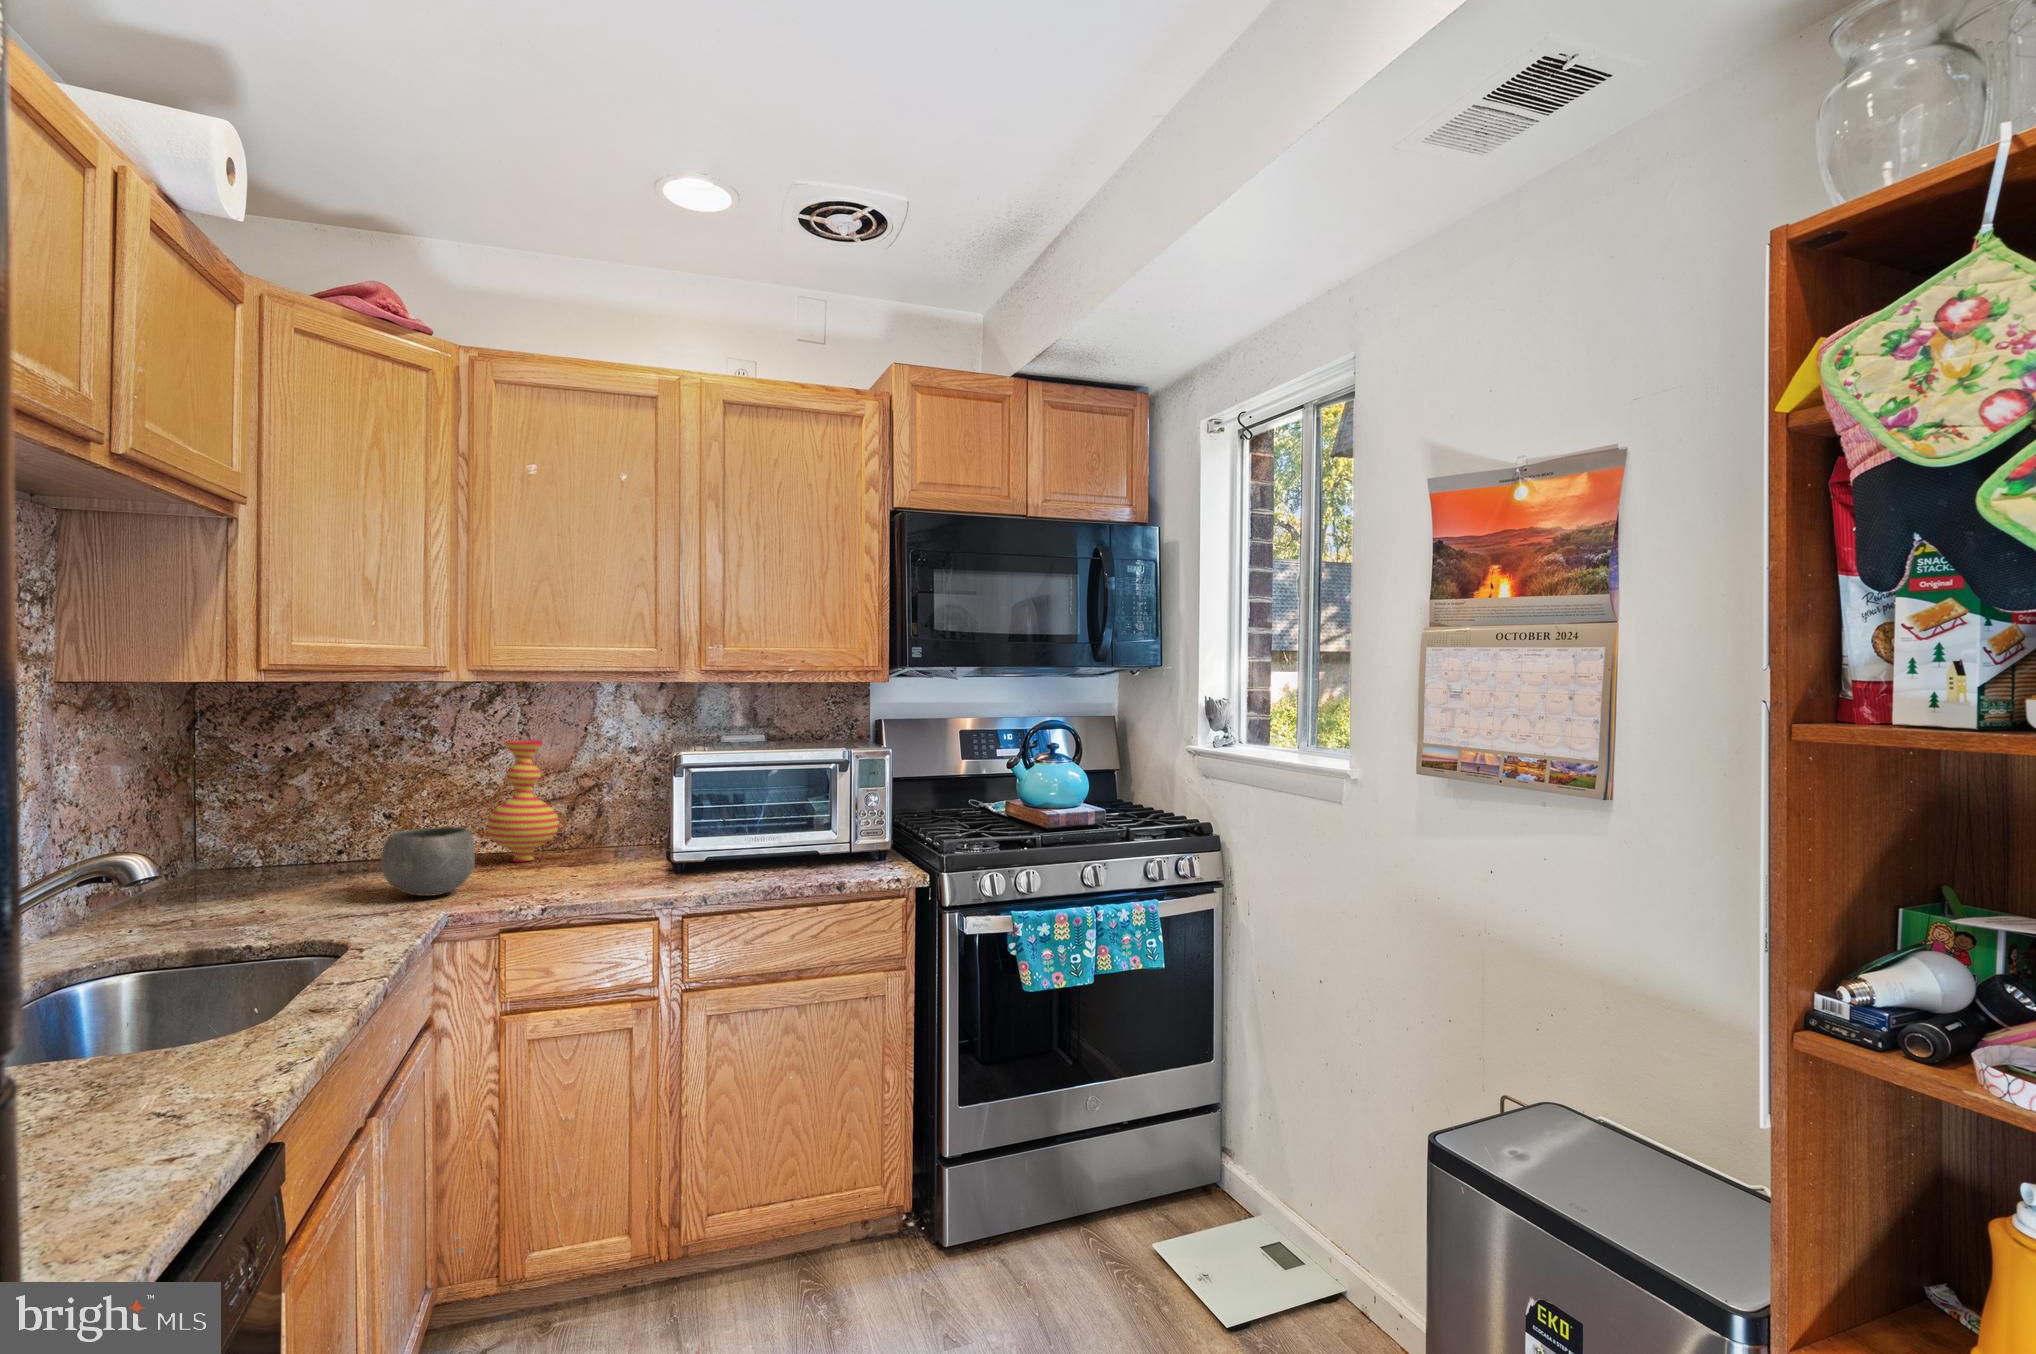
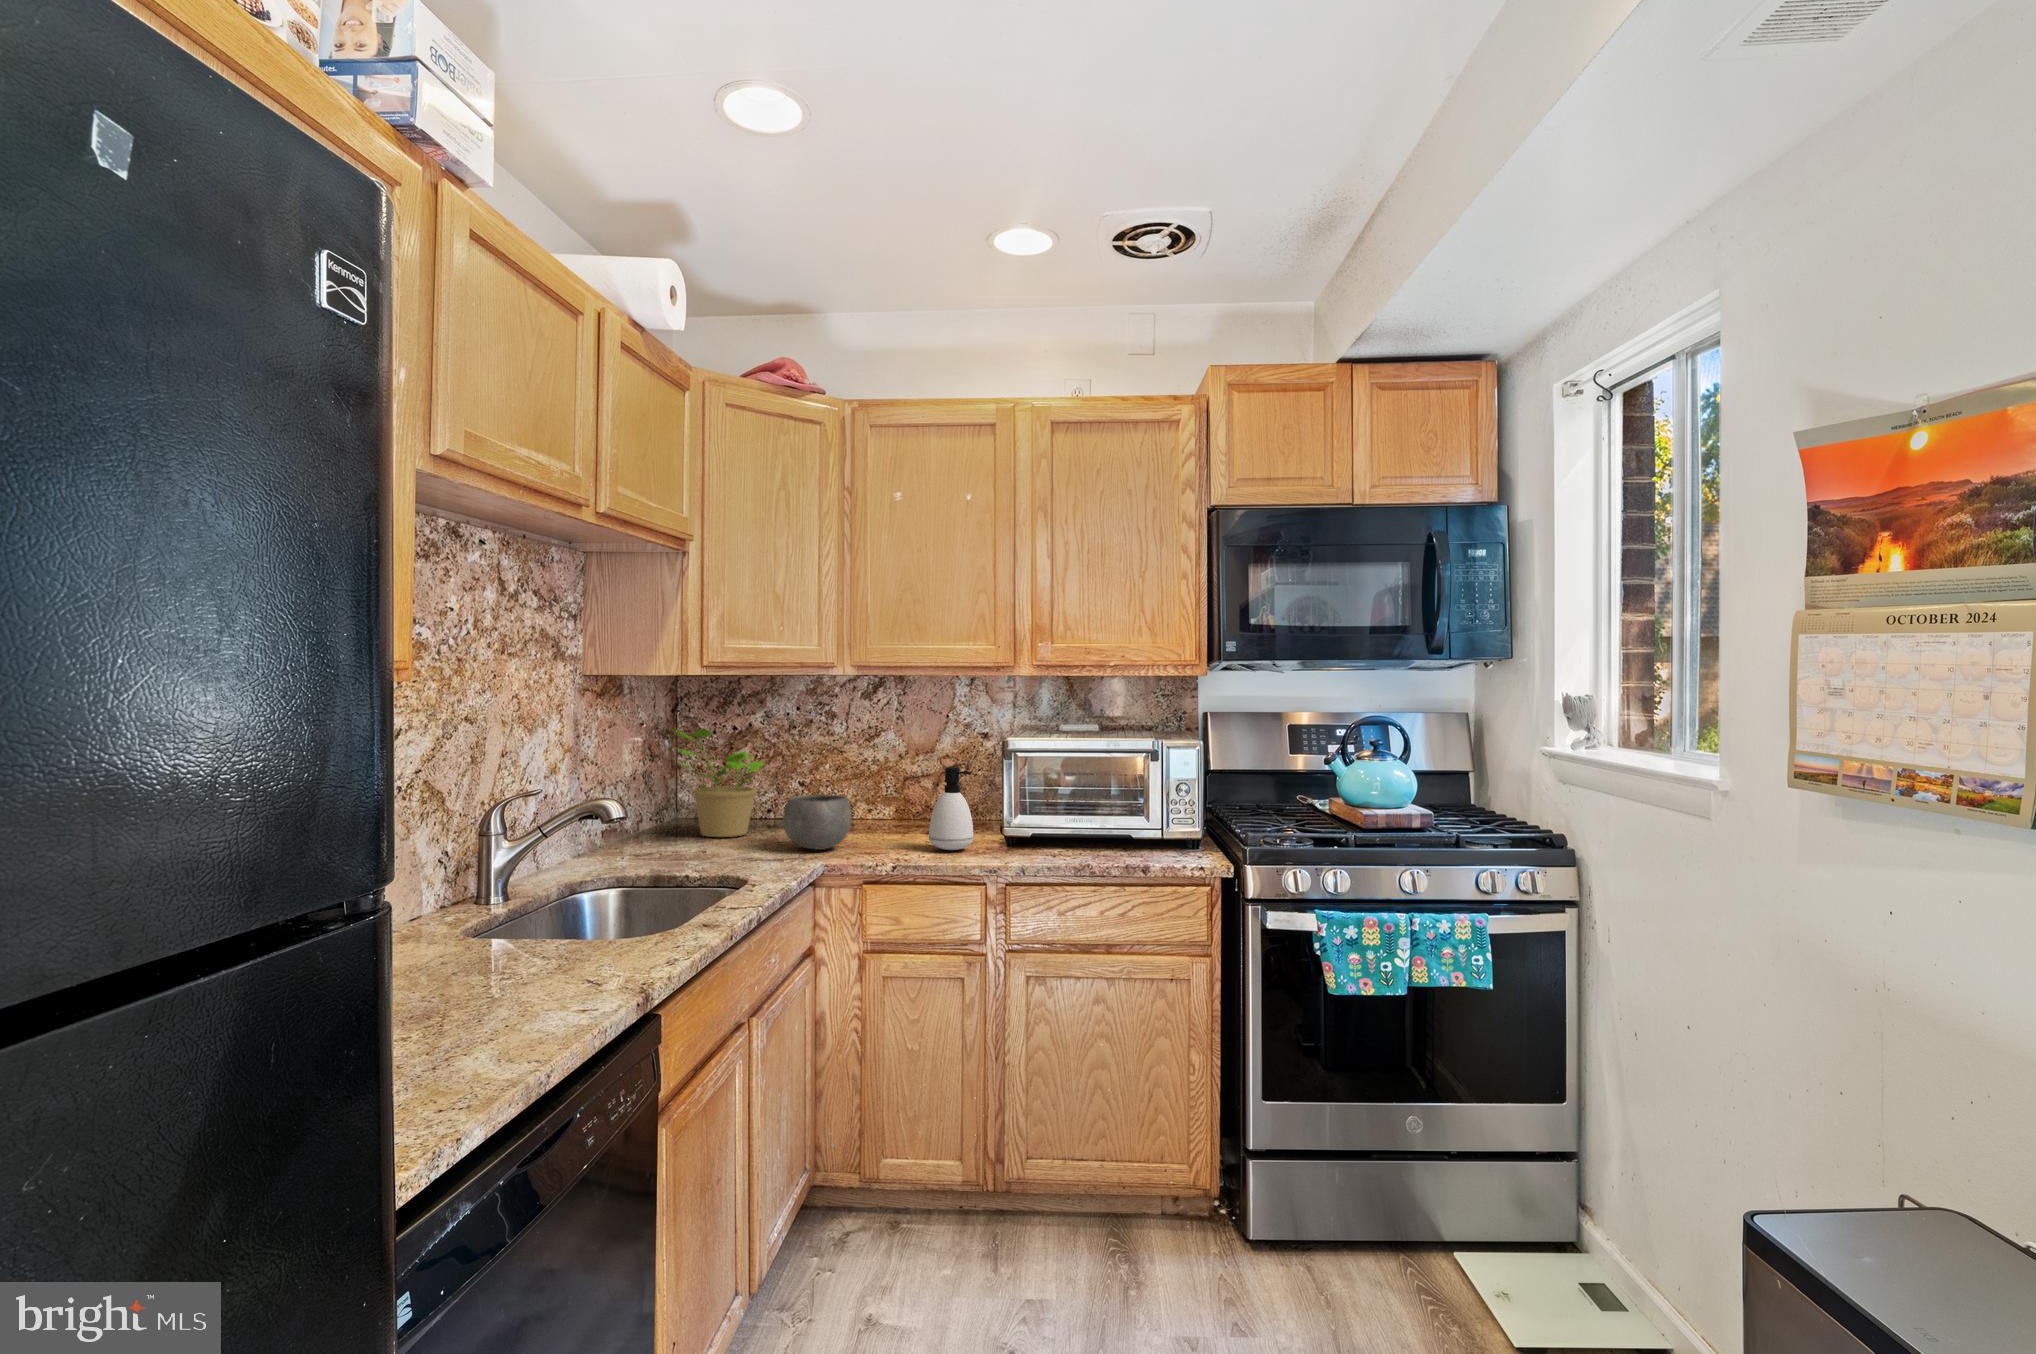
vase: present [487,740,559,862] -> none [870,727,925,829]
potted plant: none [199,753,342,891] -> present [673,729,764,837]
soap dispenser: none [577,786,631,882] -> present [929,767,973,850]

